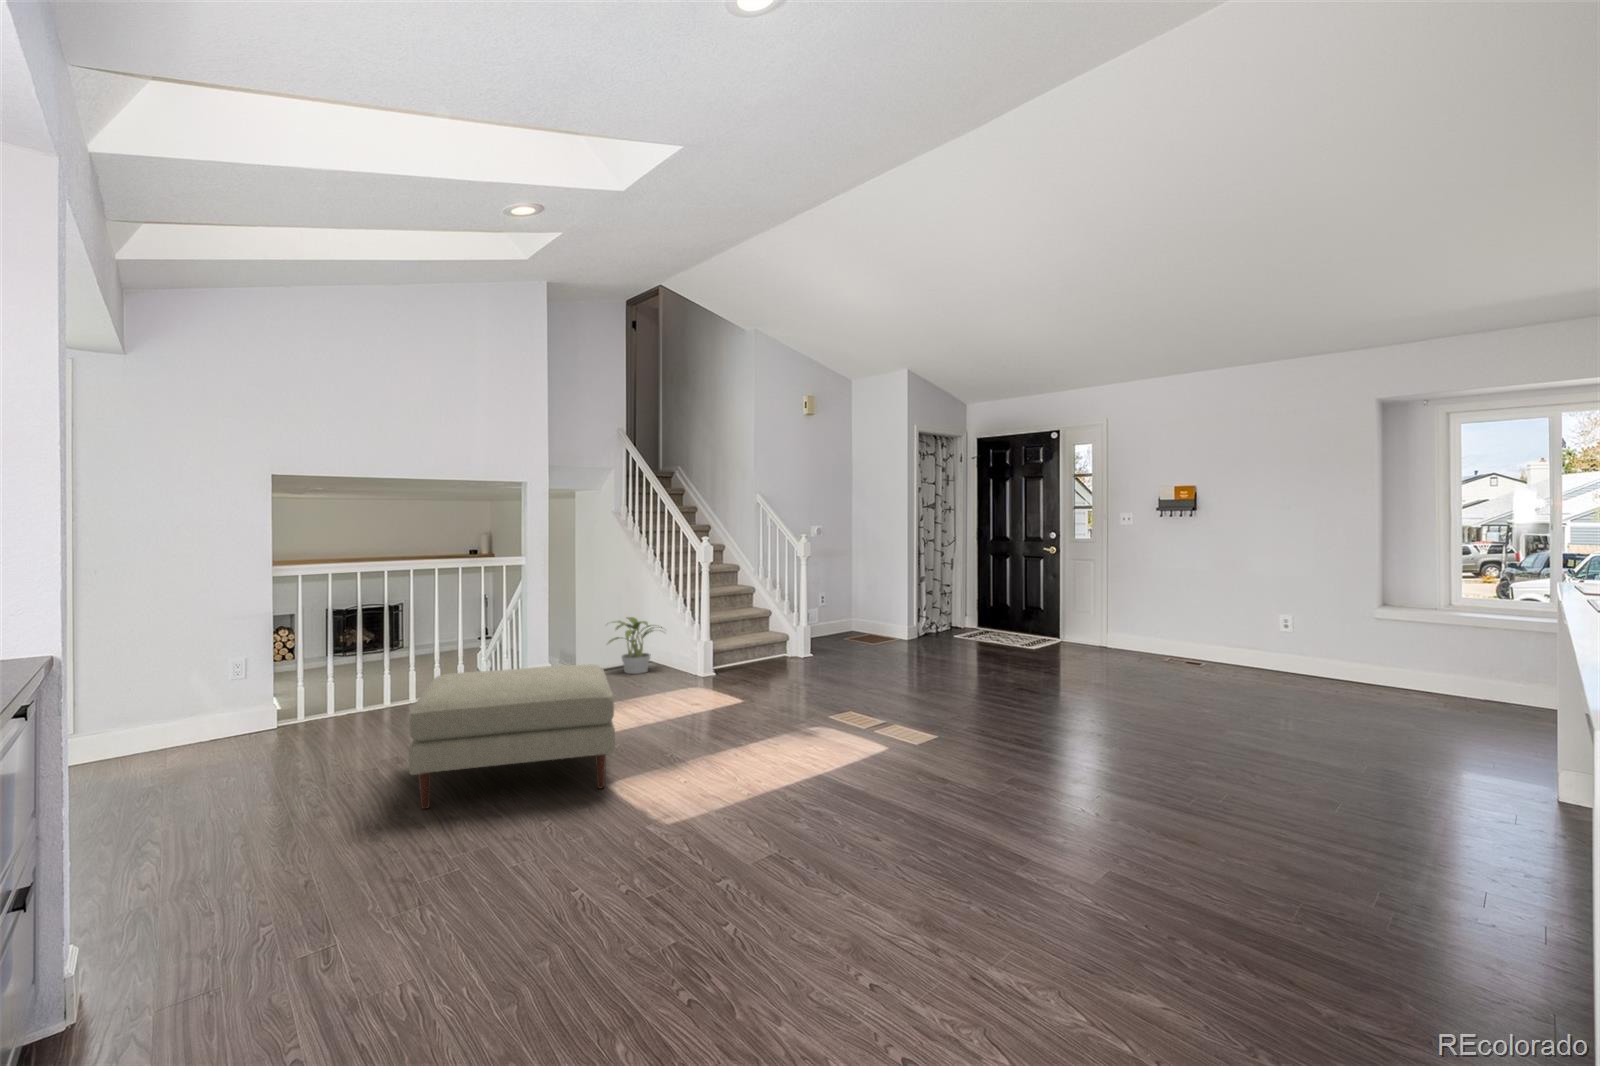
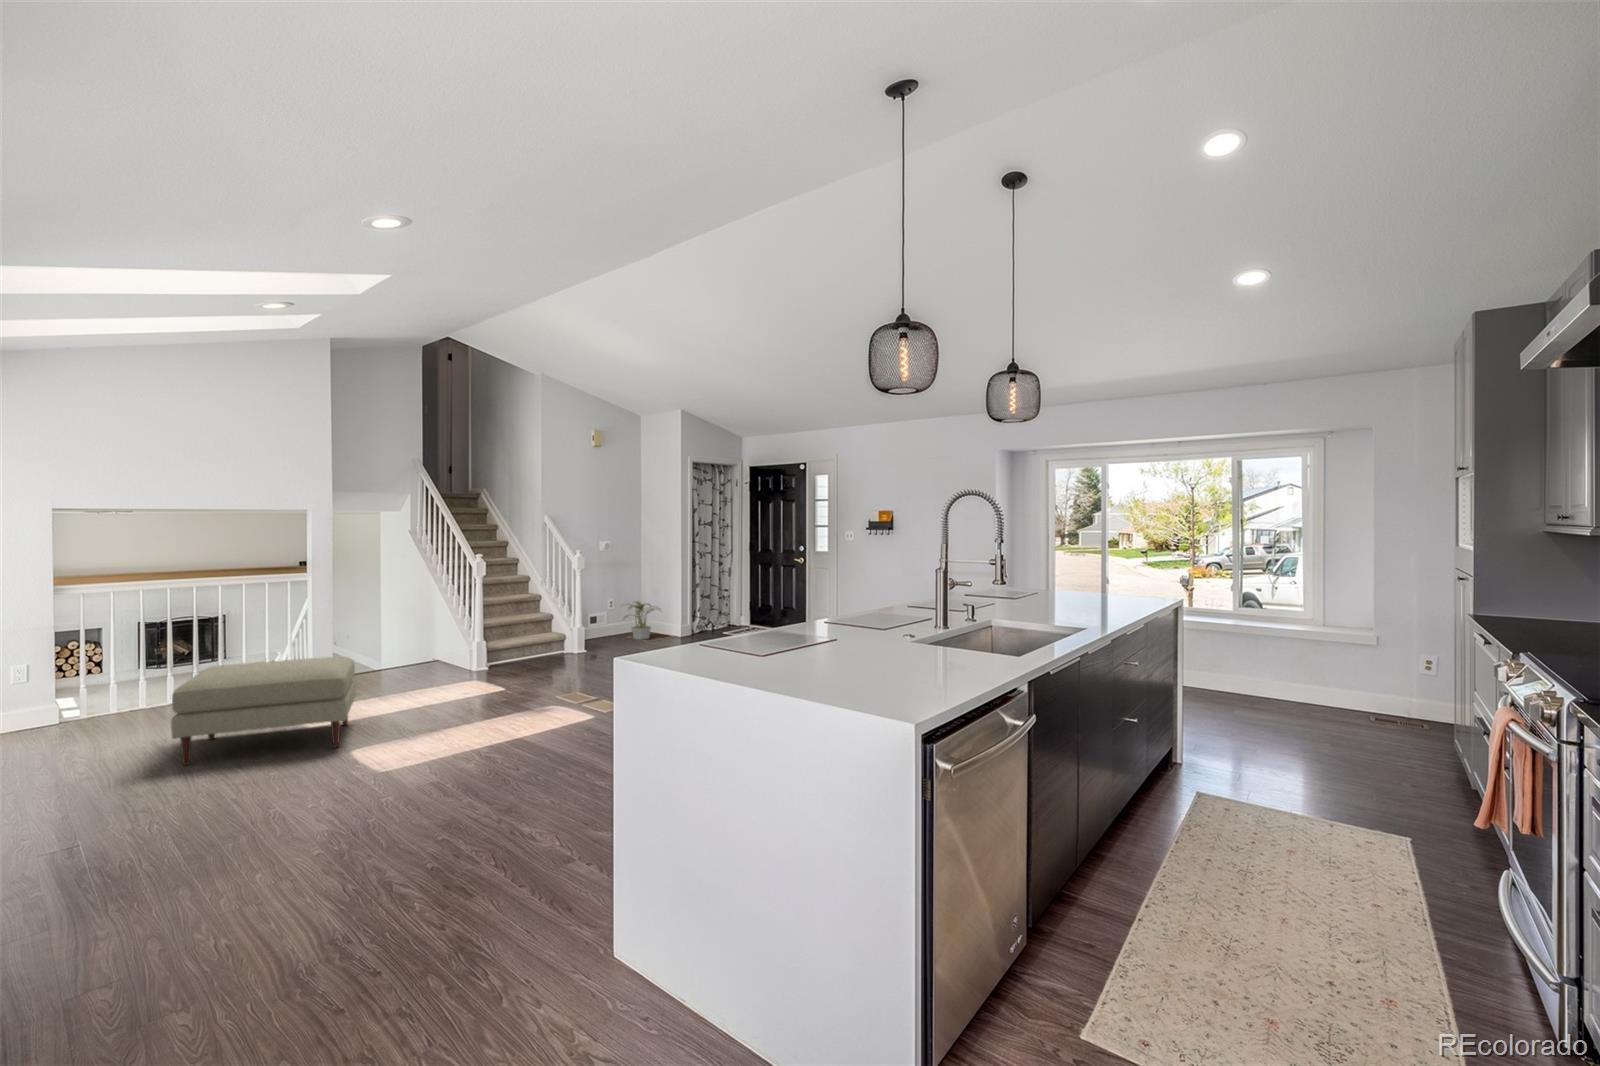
potted plant: present [608,617,662,674] -> present [624,602,661,640]

